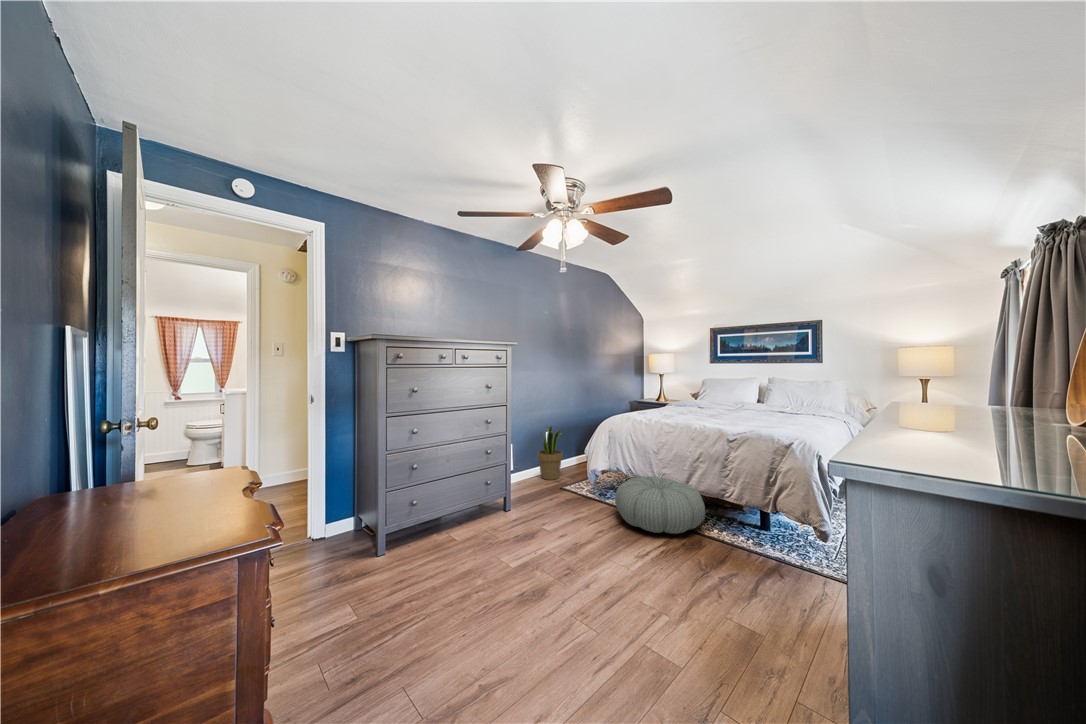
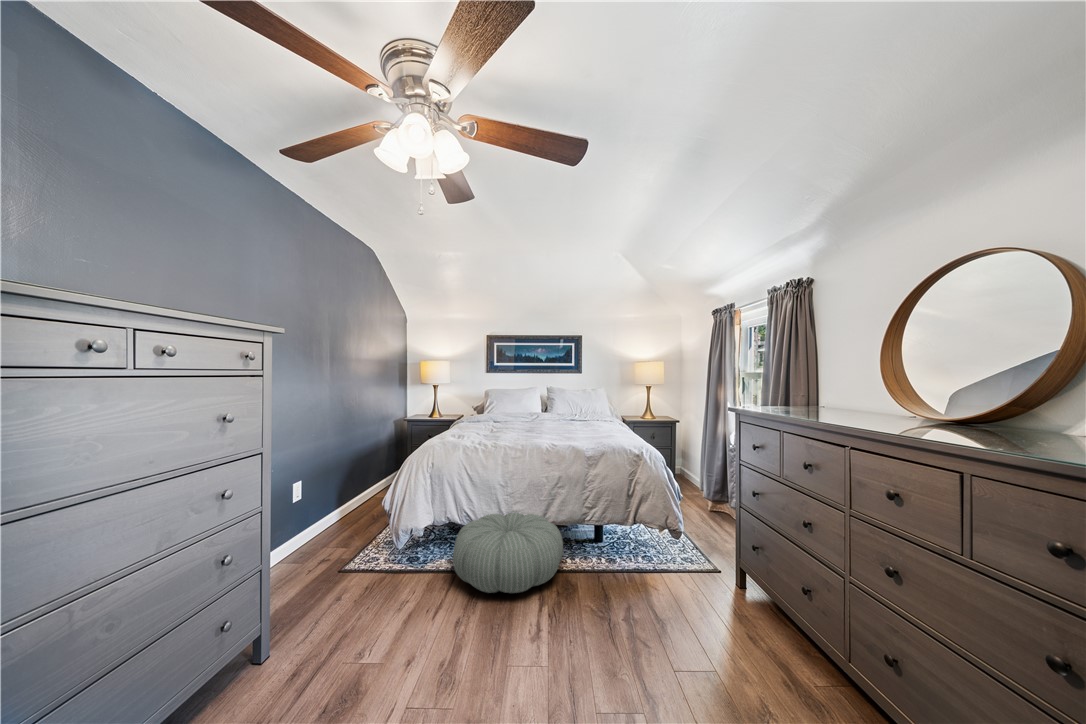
potted plant: present [537,427,563,480] -> none [285,470,336,560]

